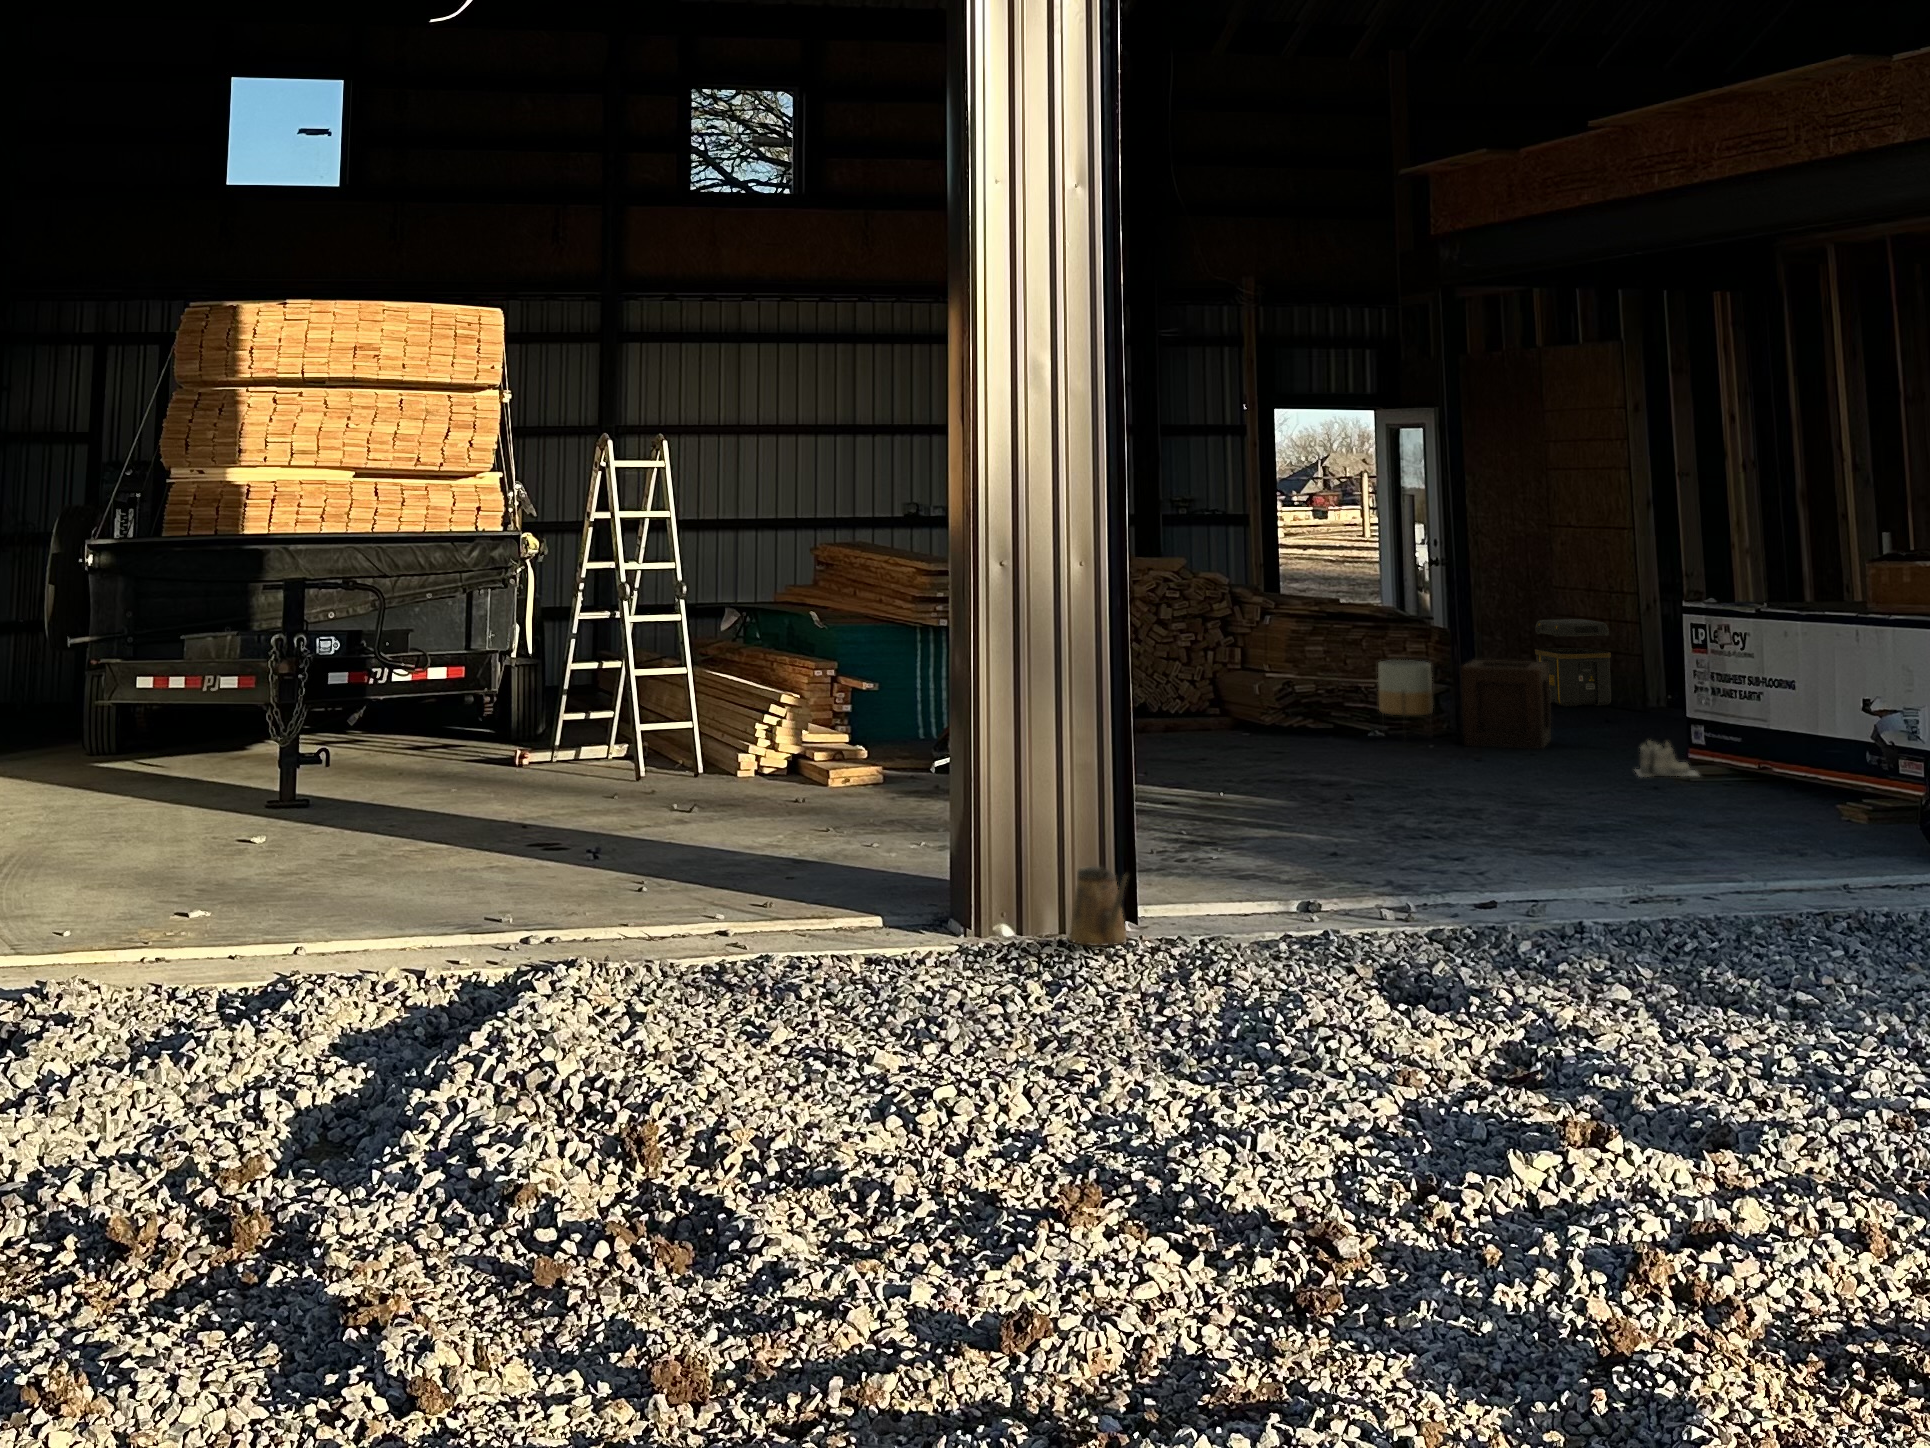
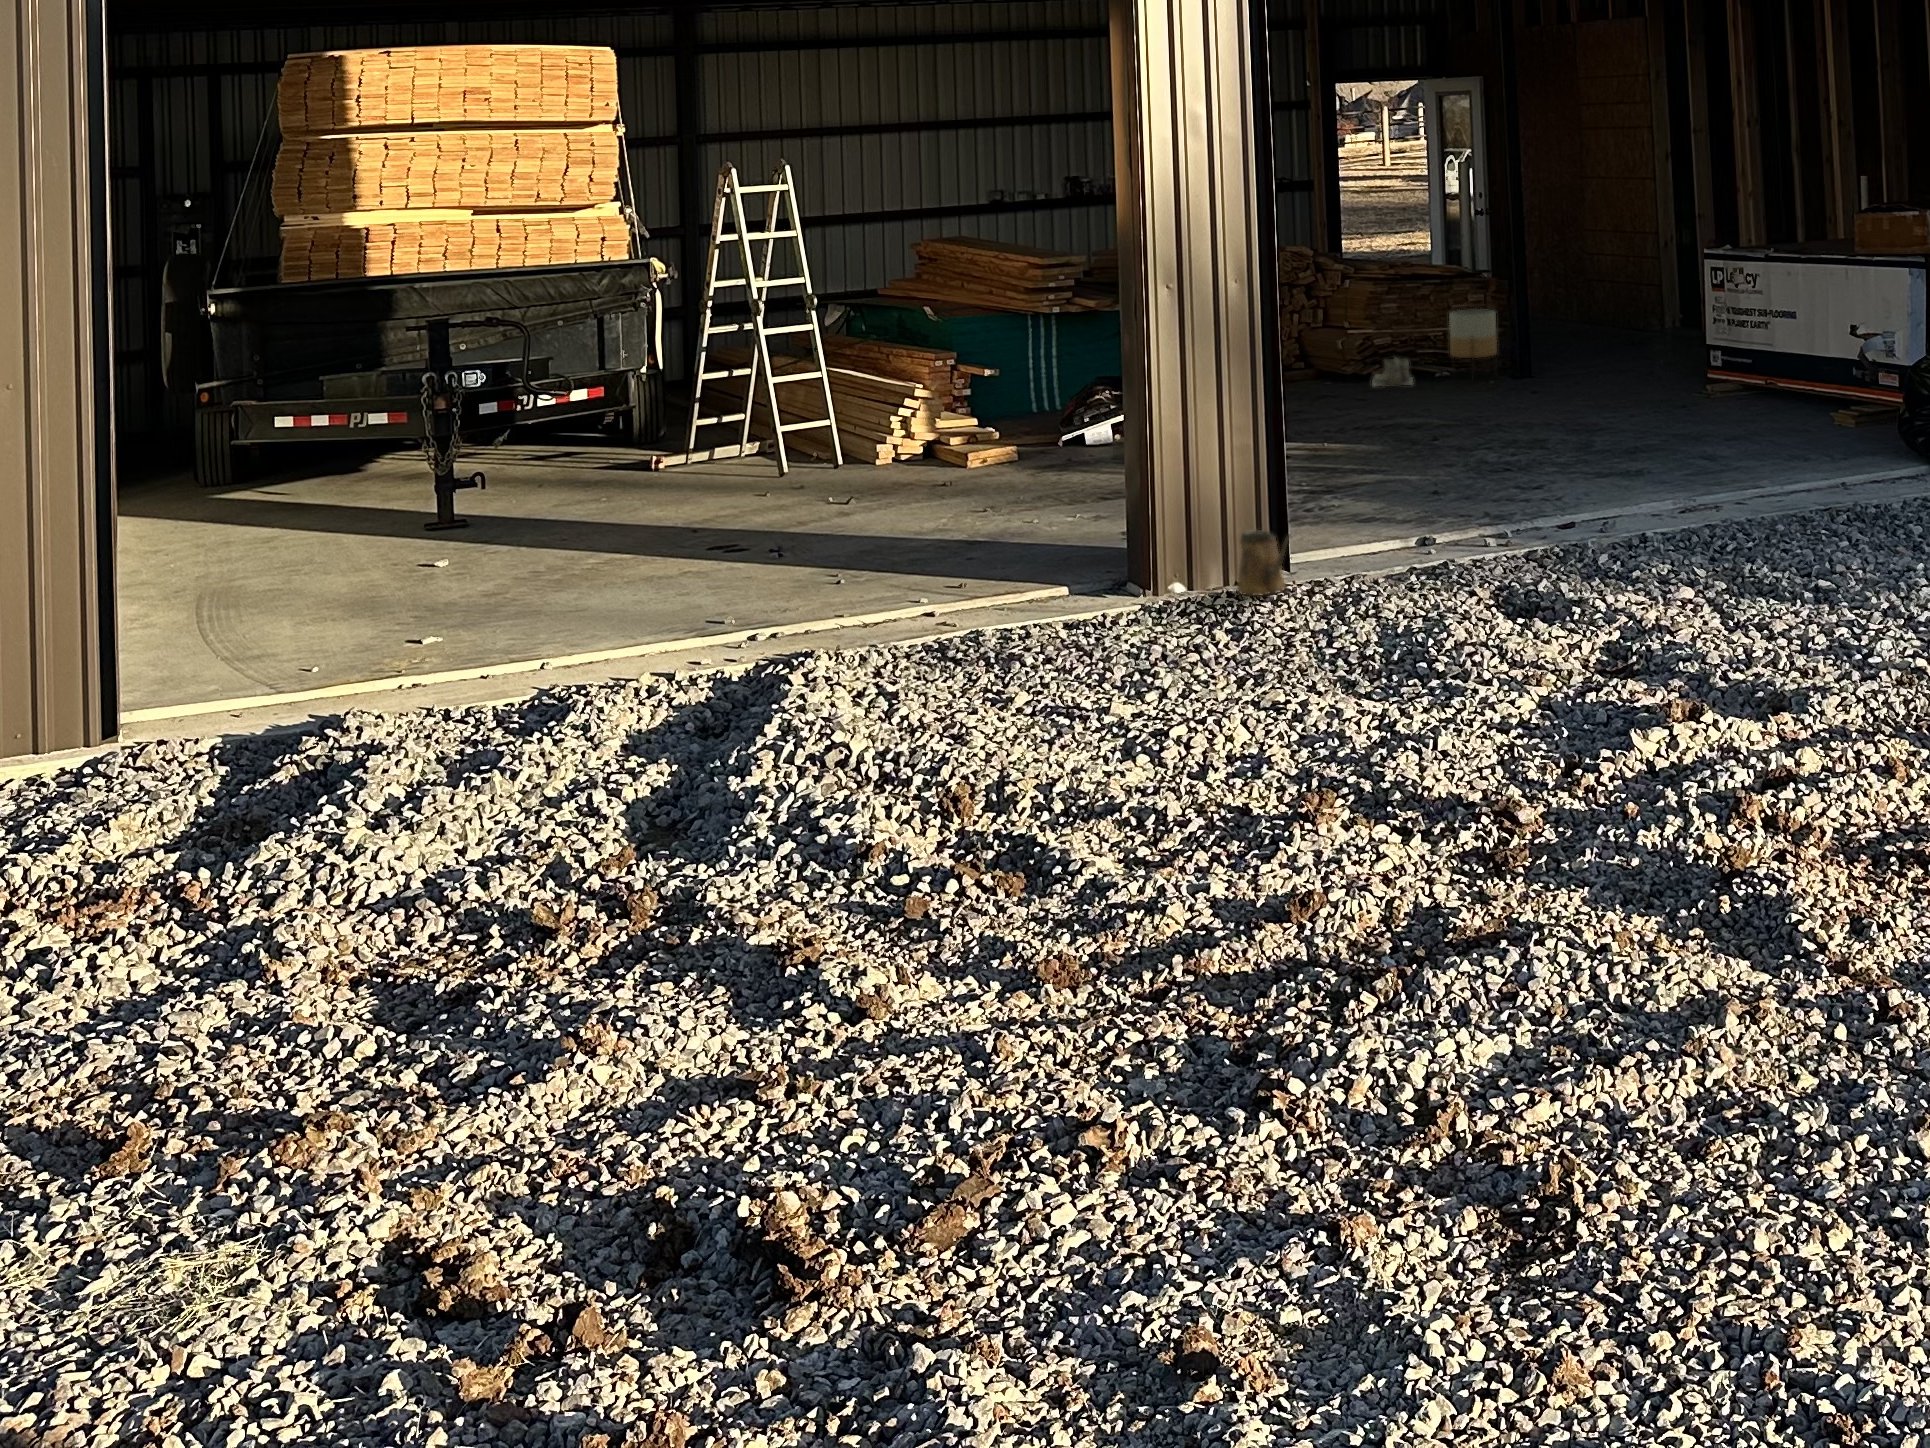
toolbox: present [1535,619,1611,707] -> none [1578,258,1643,336]
wooden crate: present [1461,660,1551,749] -> none [1523,304,1598,381]
boots: present [1635,741,1698,777] -> present [1372,358,1413,386]

